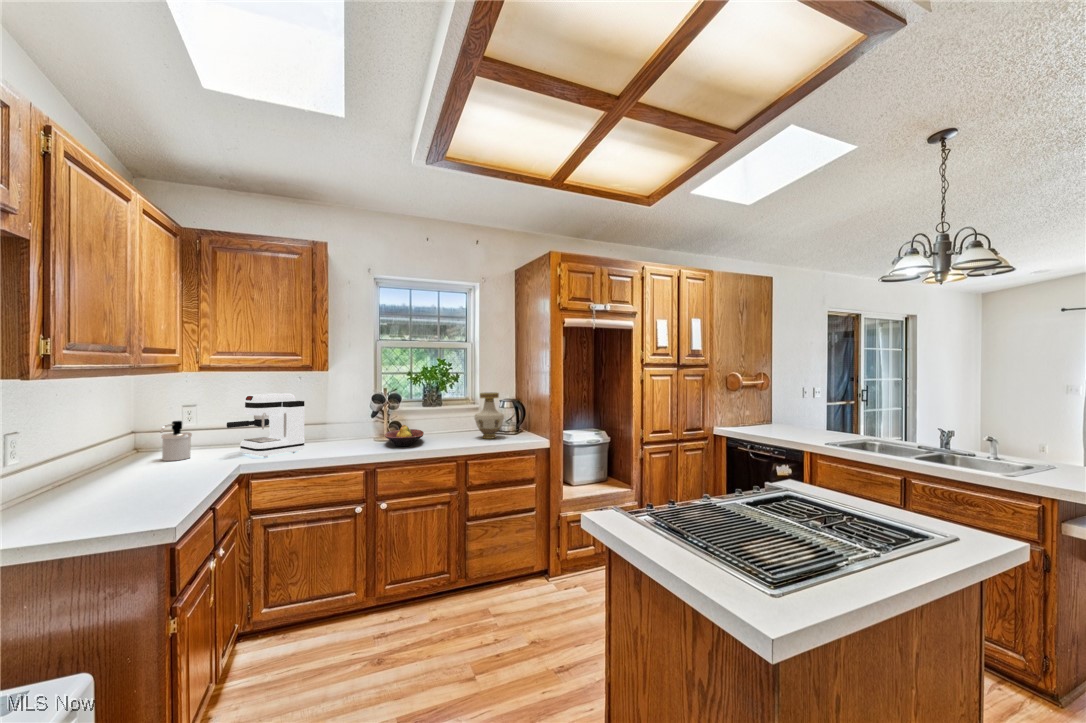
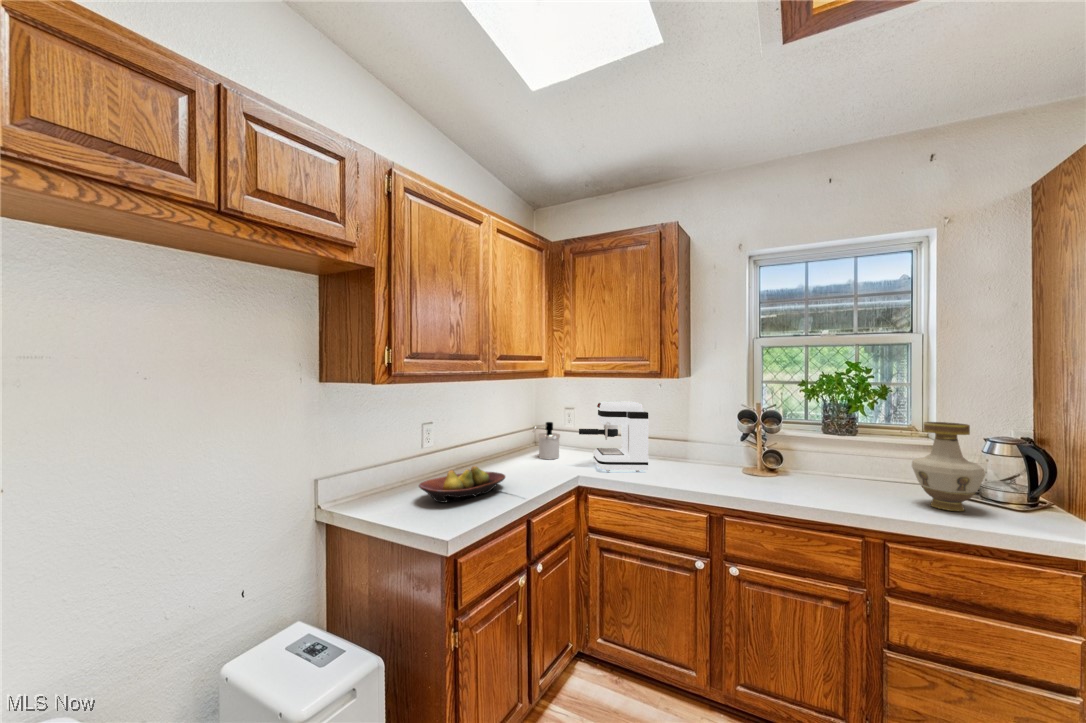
fruit bowl: present [385,425,424,446] -> present [419,466,505,502]

